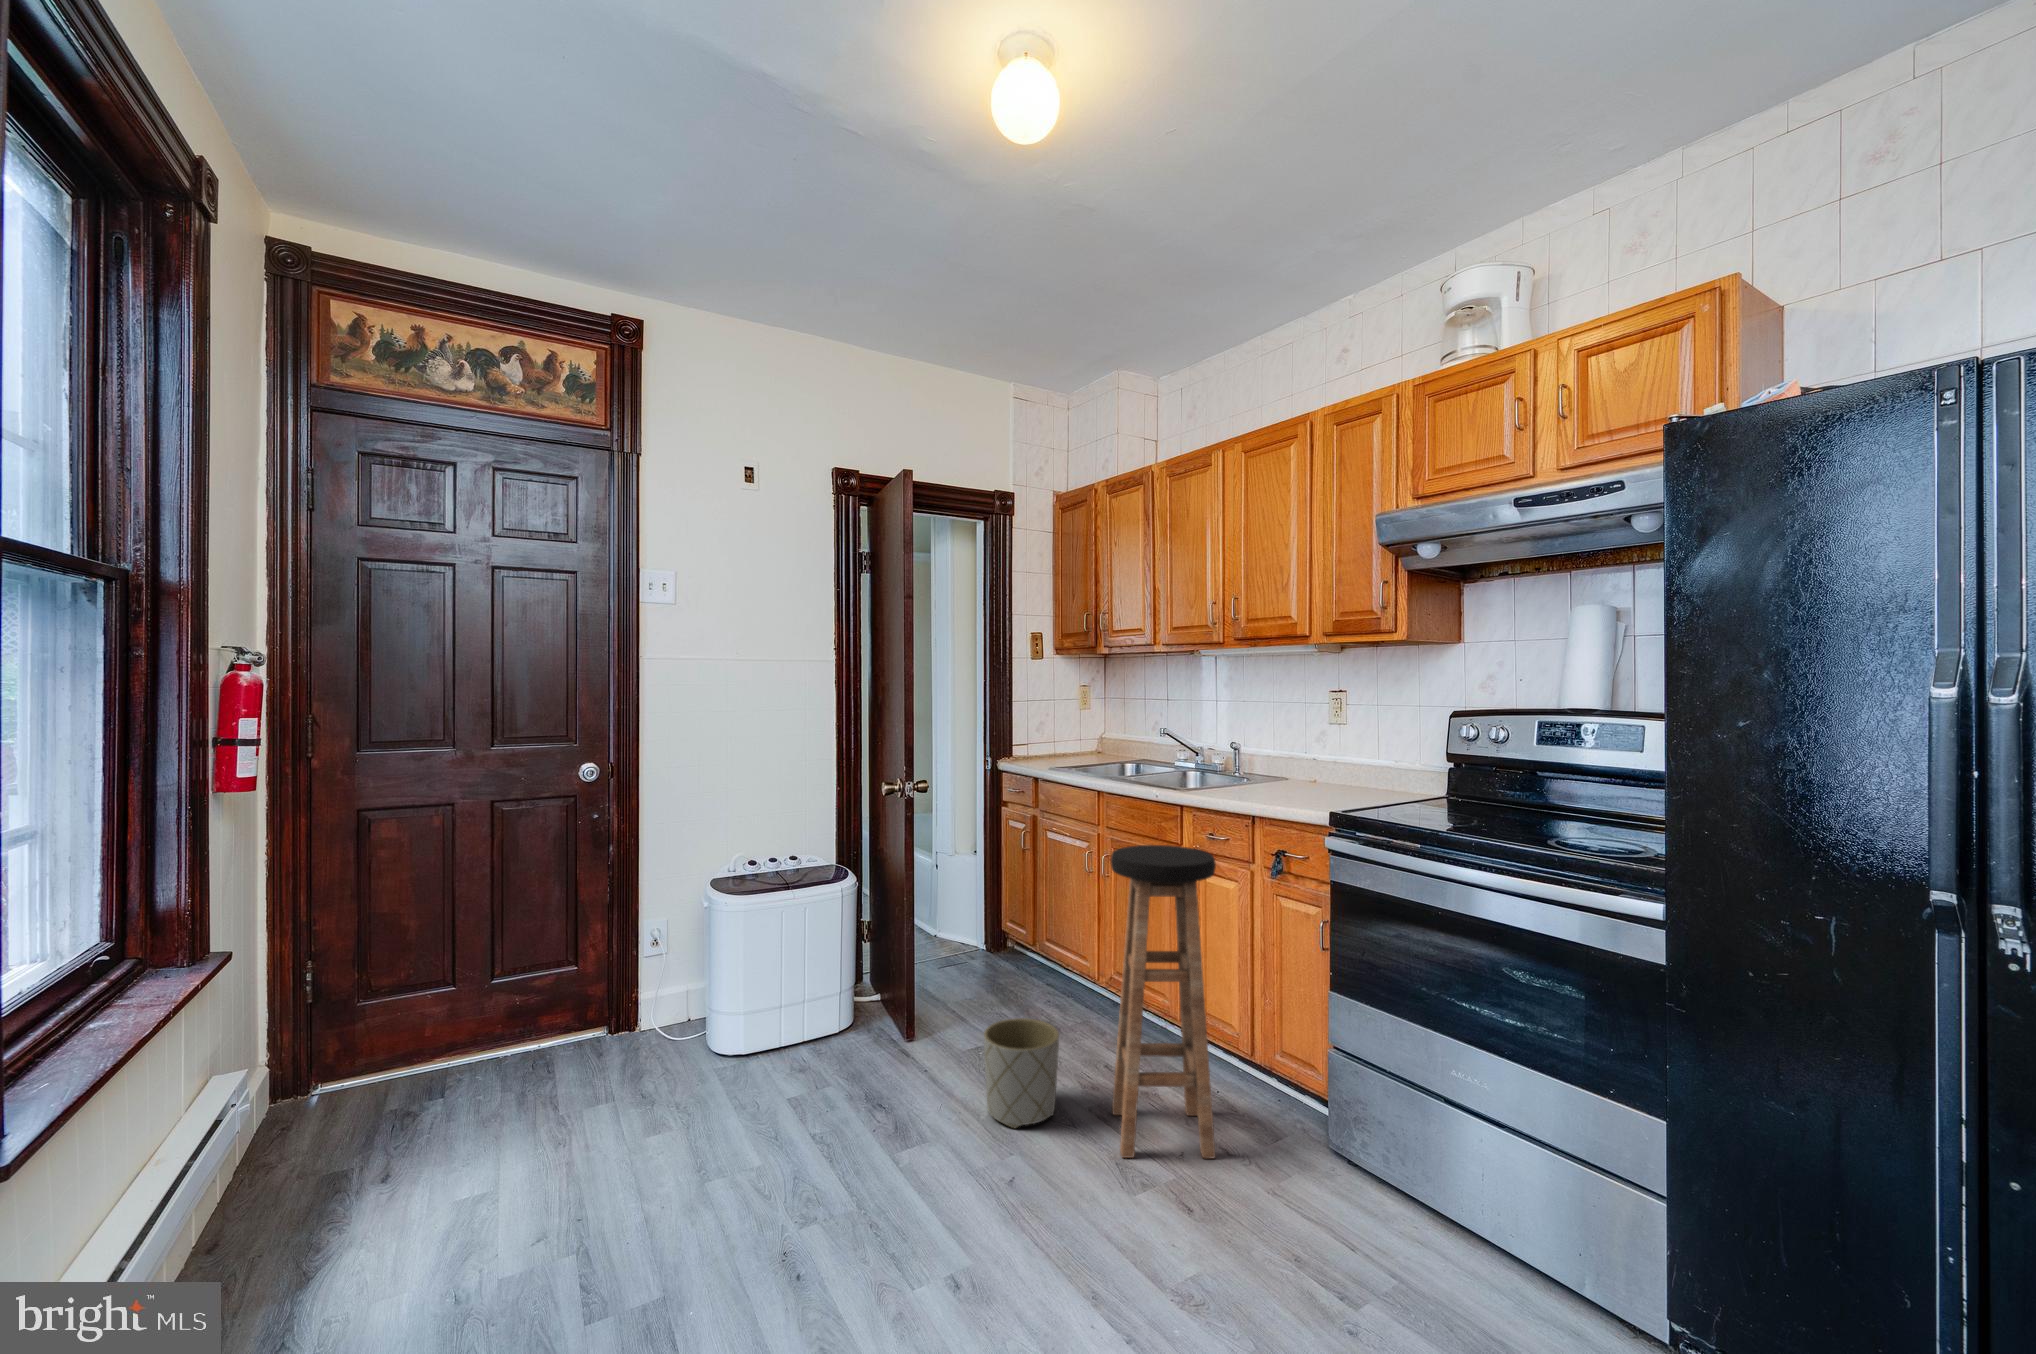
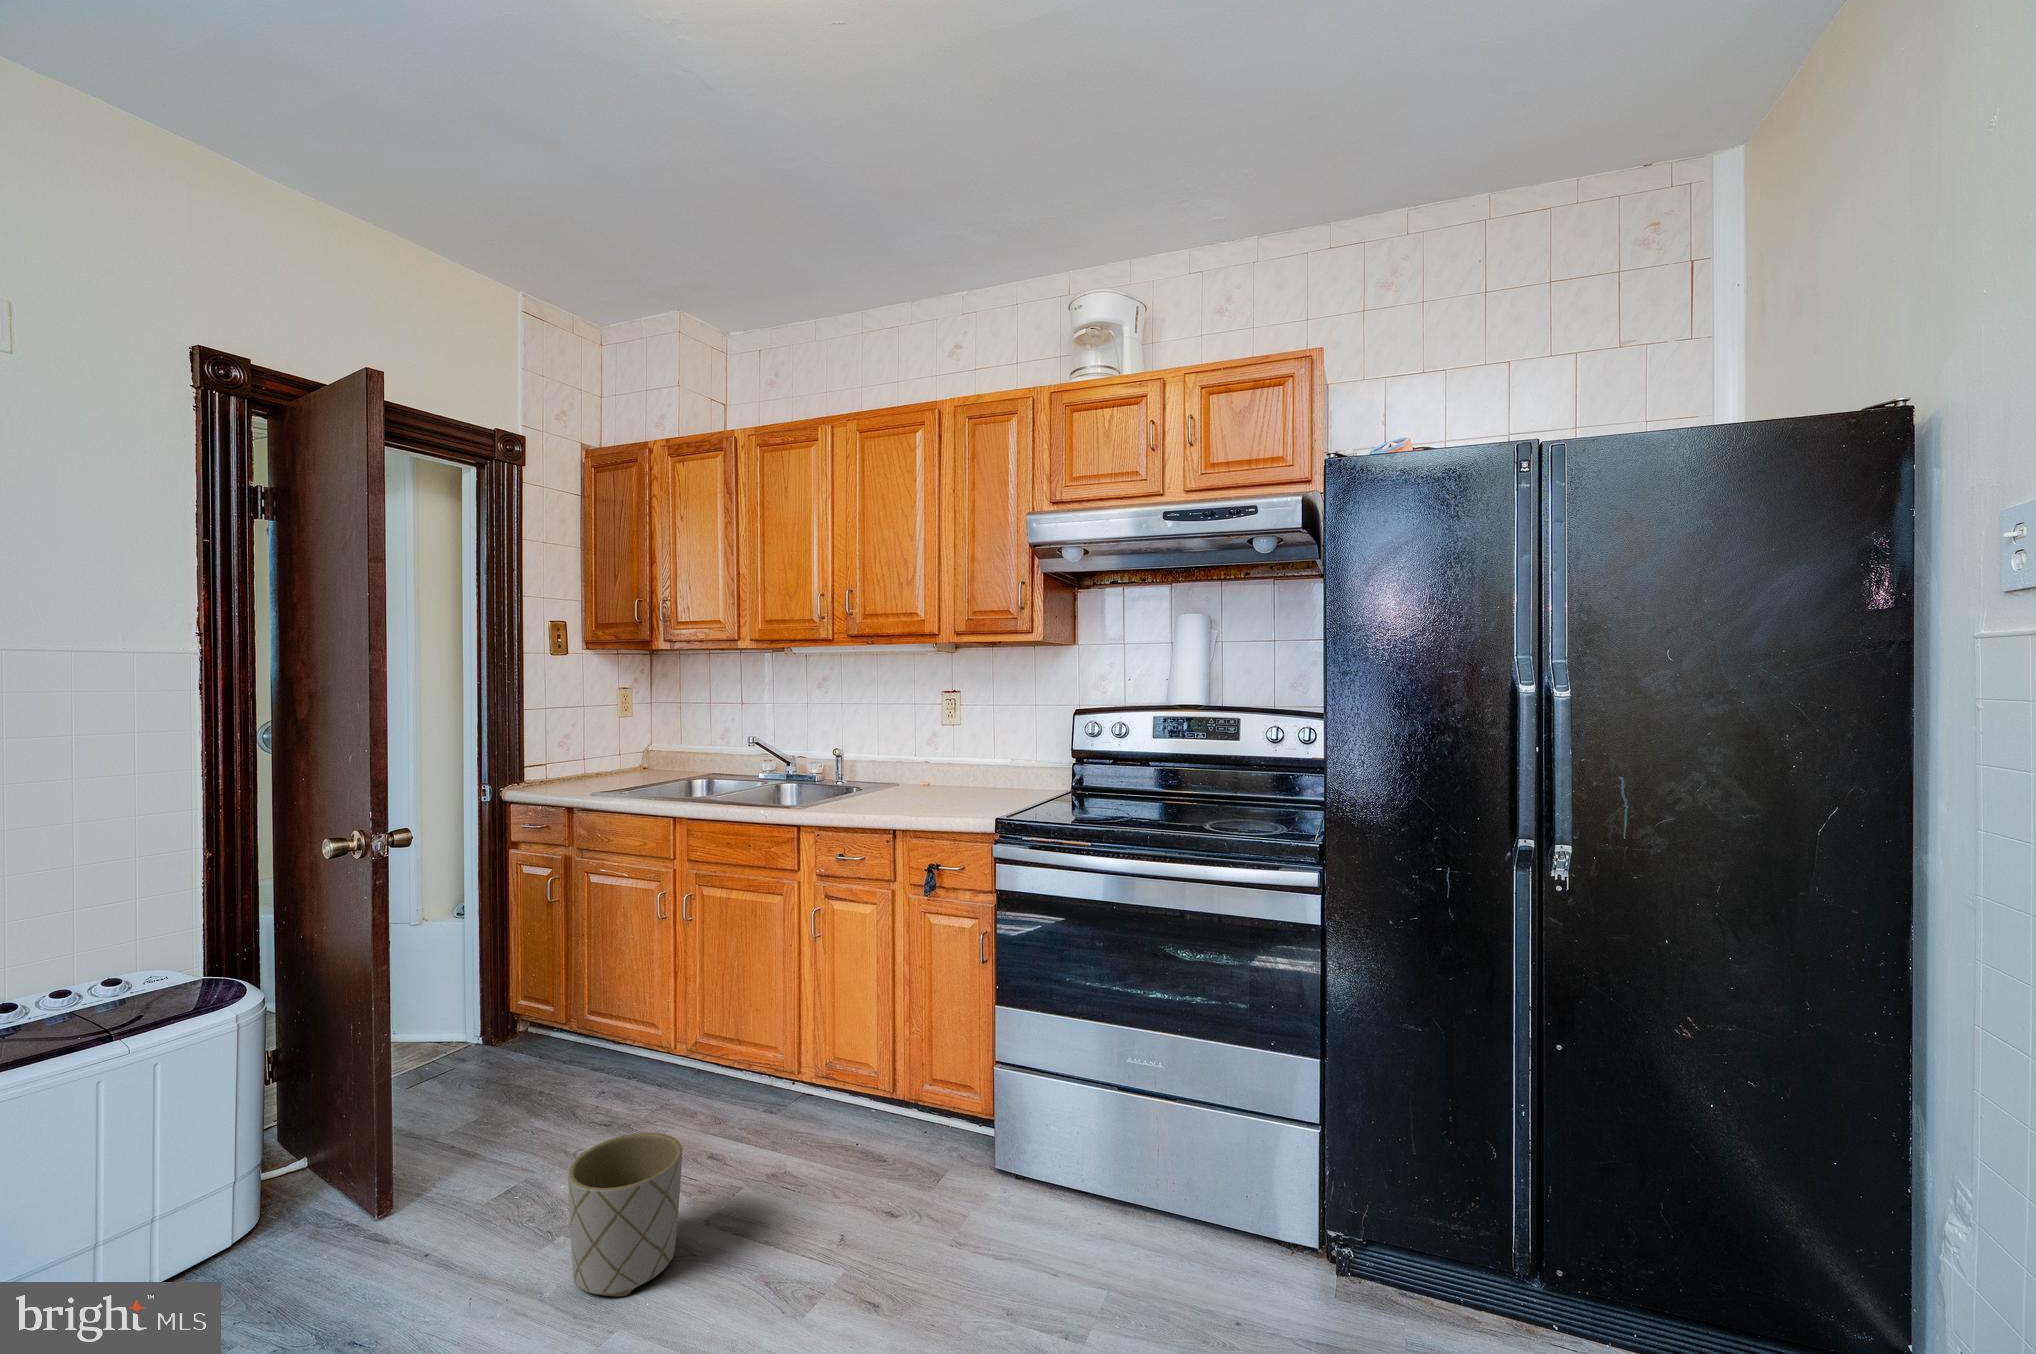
bar stool: present [1111,845,1216,1159] -> none [748,875,892,1276]

